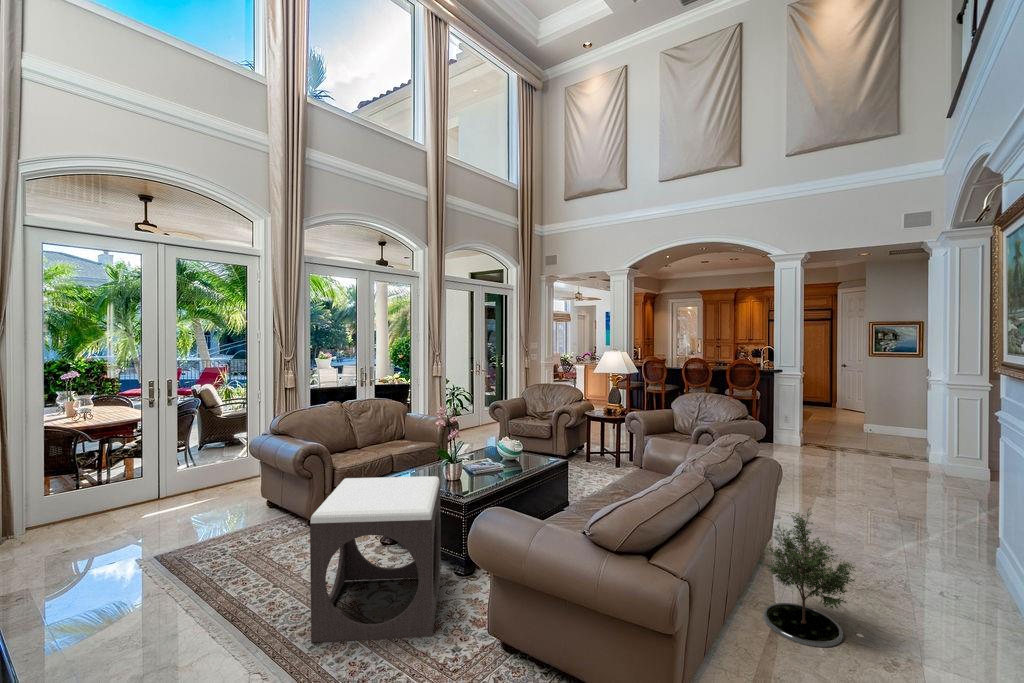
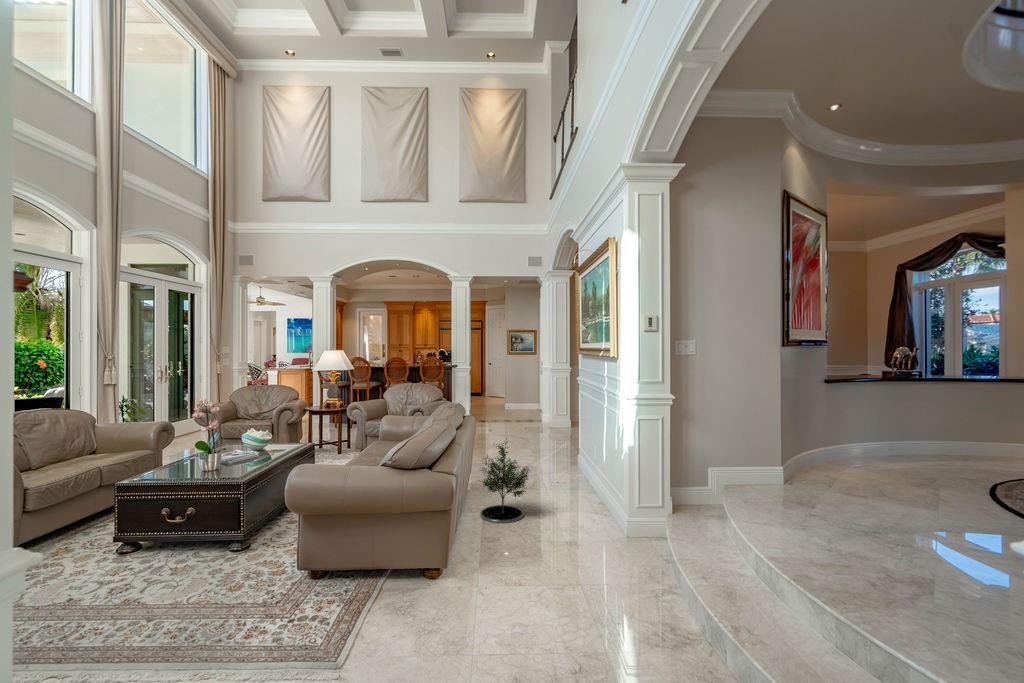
footstool: present [310,476,441,642] -> none [94,461,240,639]

